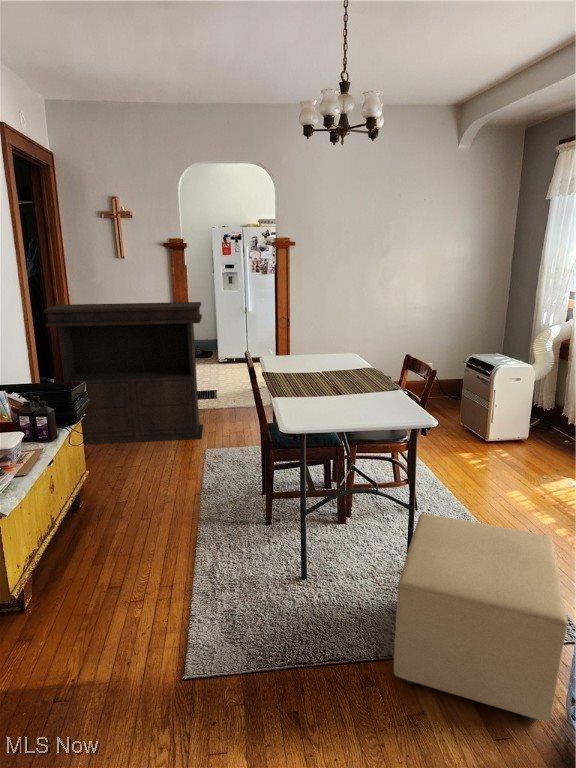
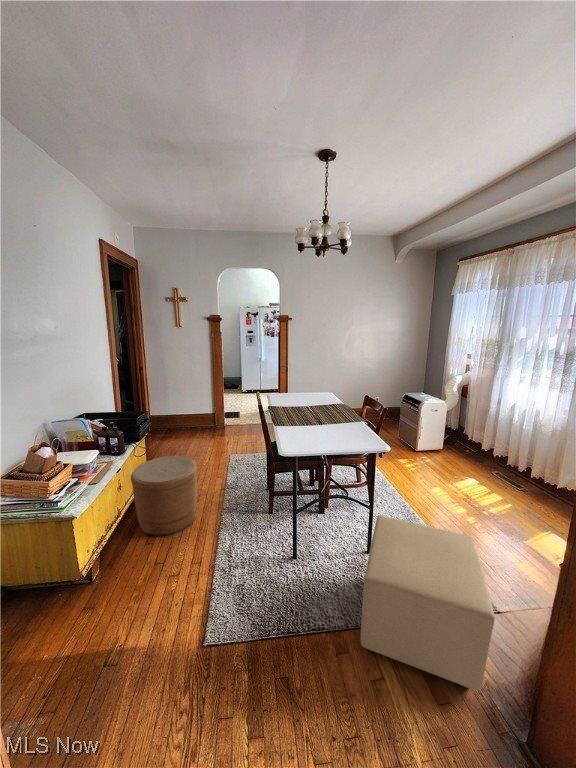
console table: present [44,302,203,445] -> none [125,356,230,450]
woven basket: none [67,445,161,554] -> present [131,456,197,536]

